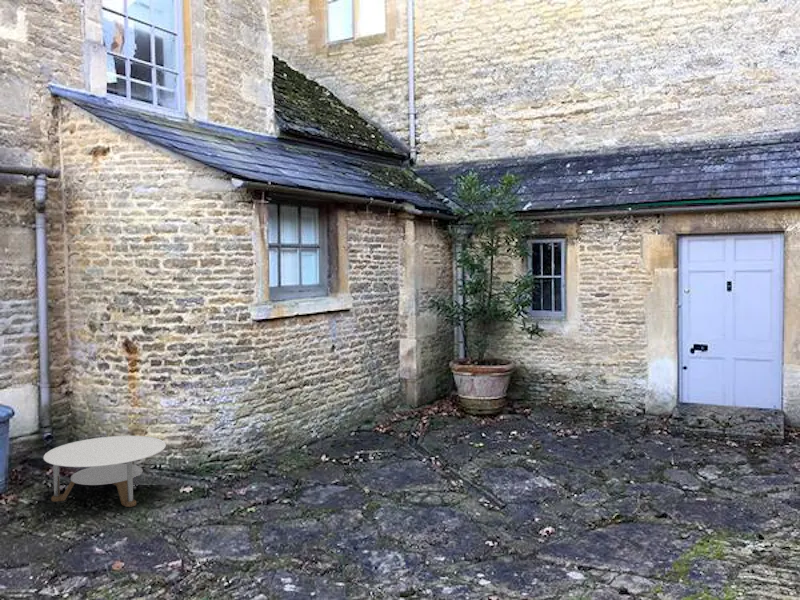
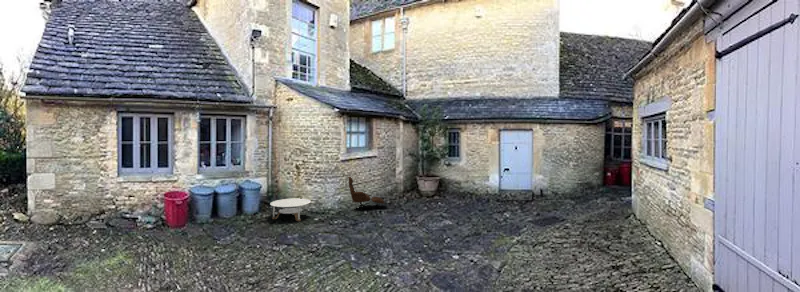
lounge chair: none [272,367,376,467] -> present [348,177,384,211]

